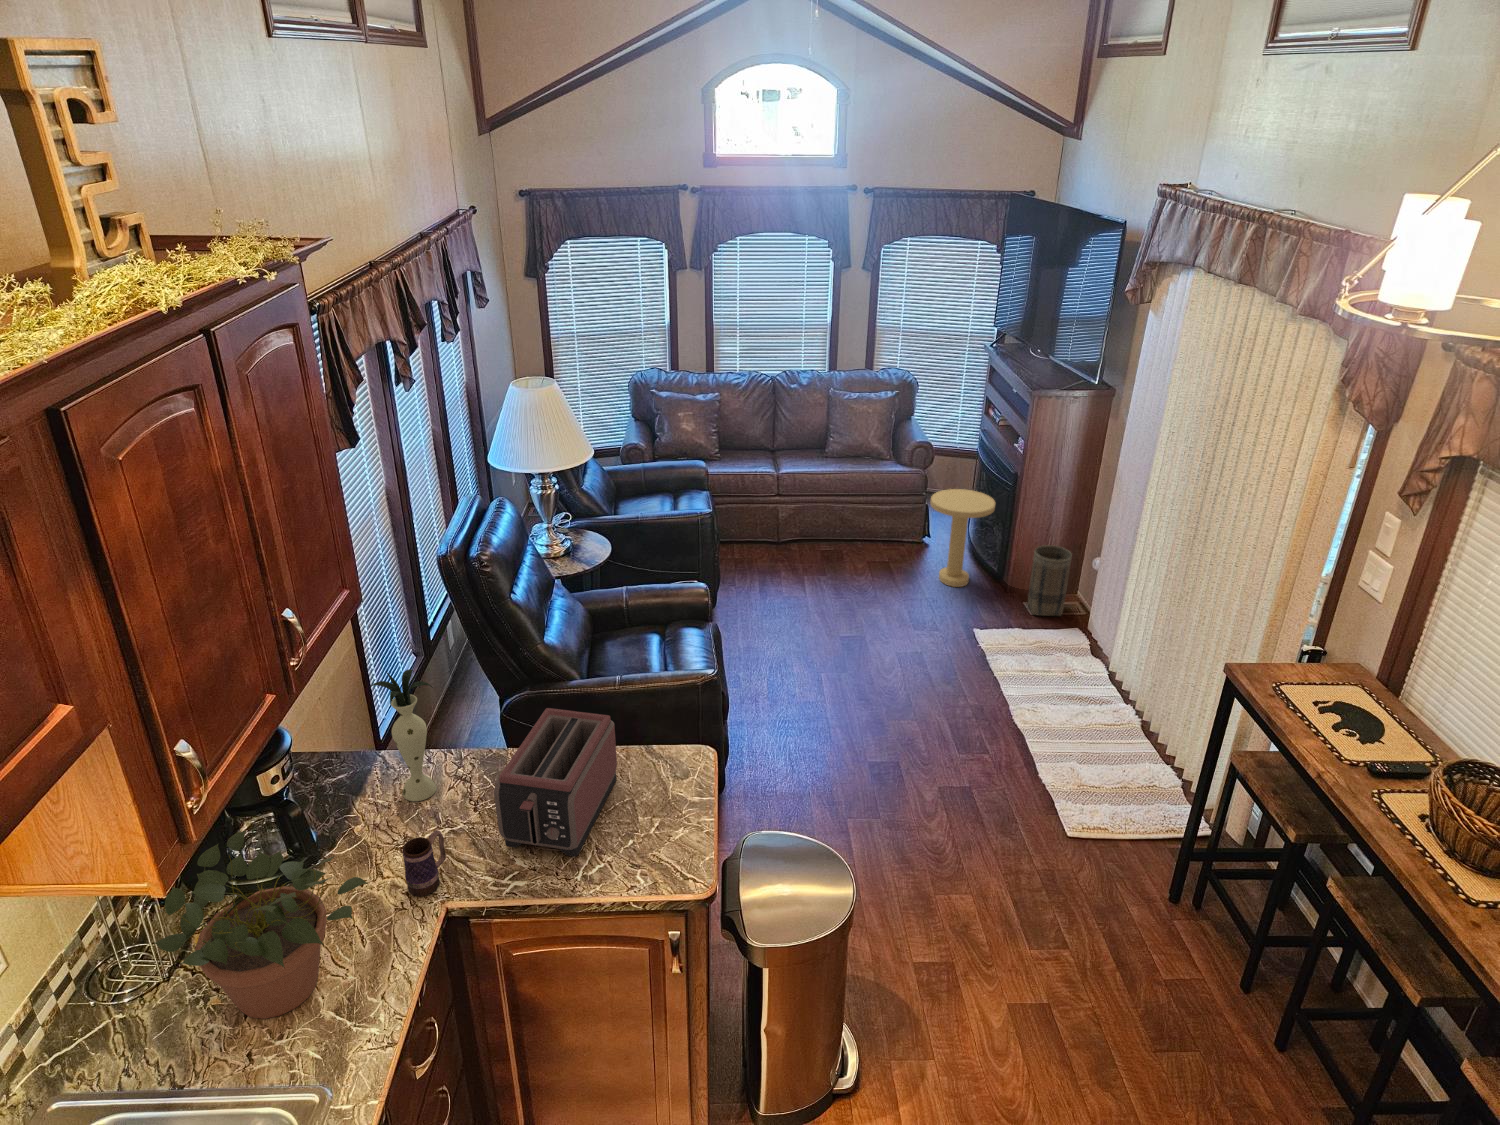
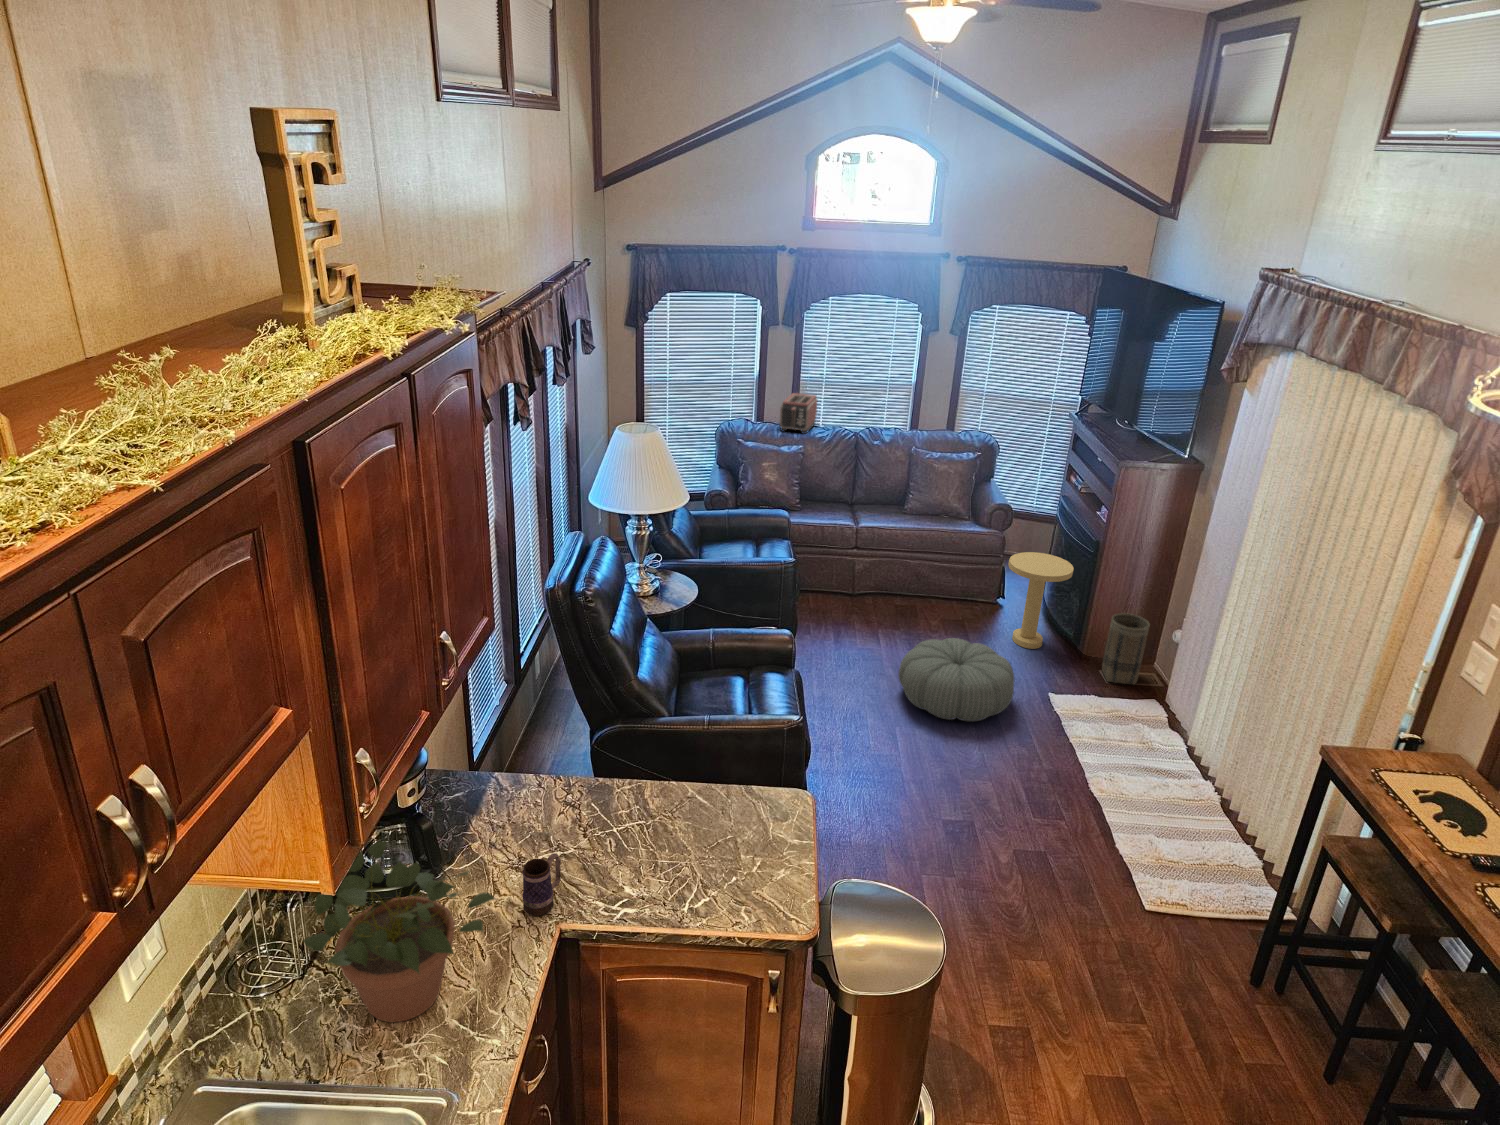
pouf: none [823,581,939,664] -> present [898,638,1014,722]
vase: present [370,669,436,801] -> none [495,696,556,823]
toaster: present [494,708,617,857] -> present [780,393,817,434]

